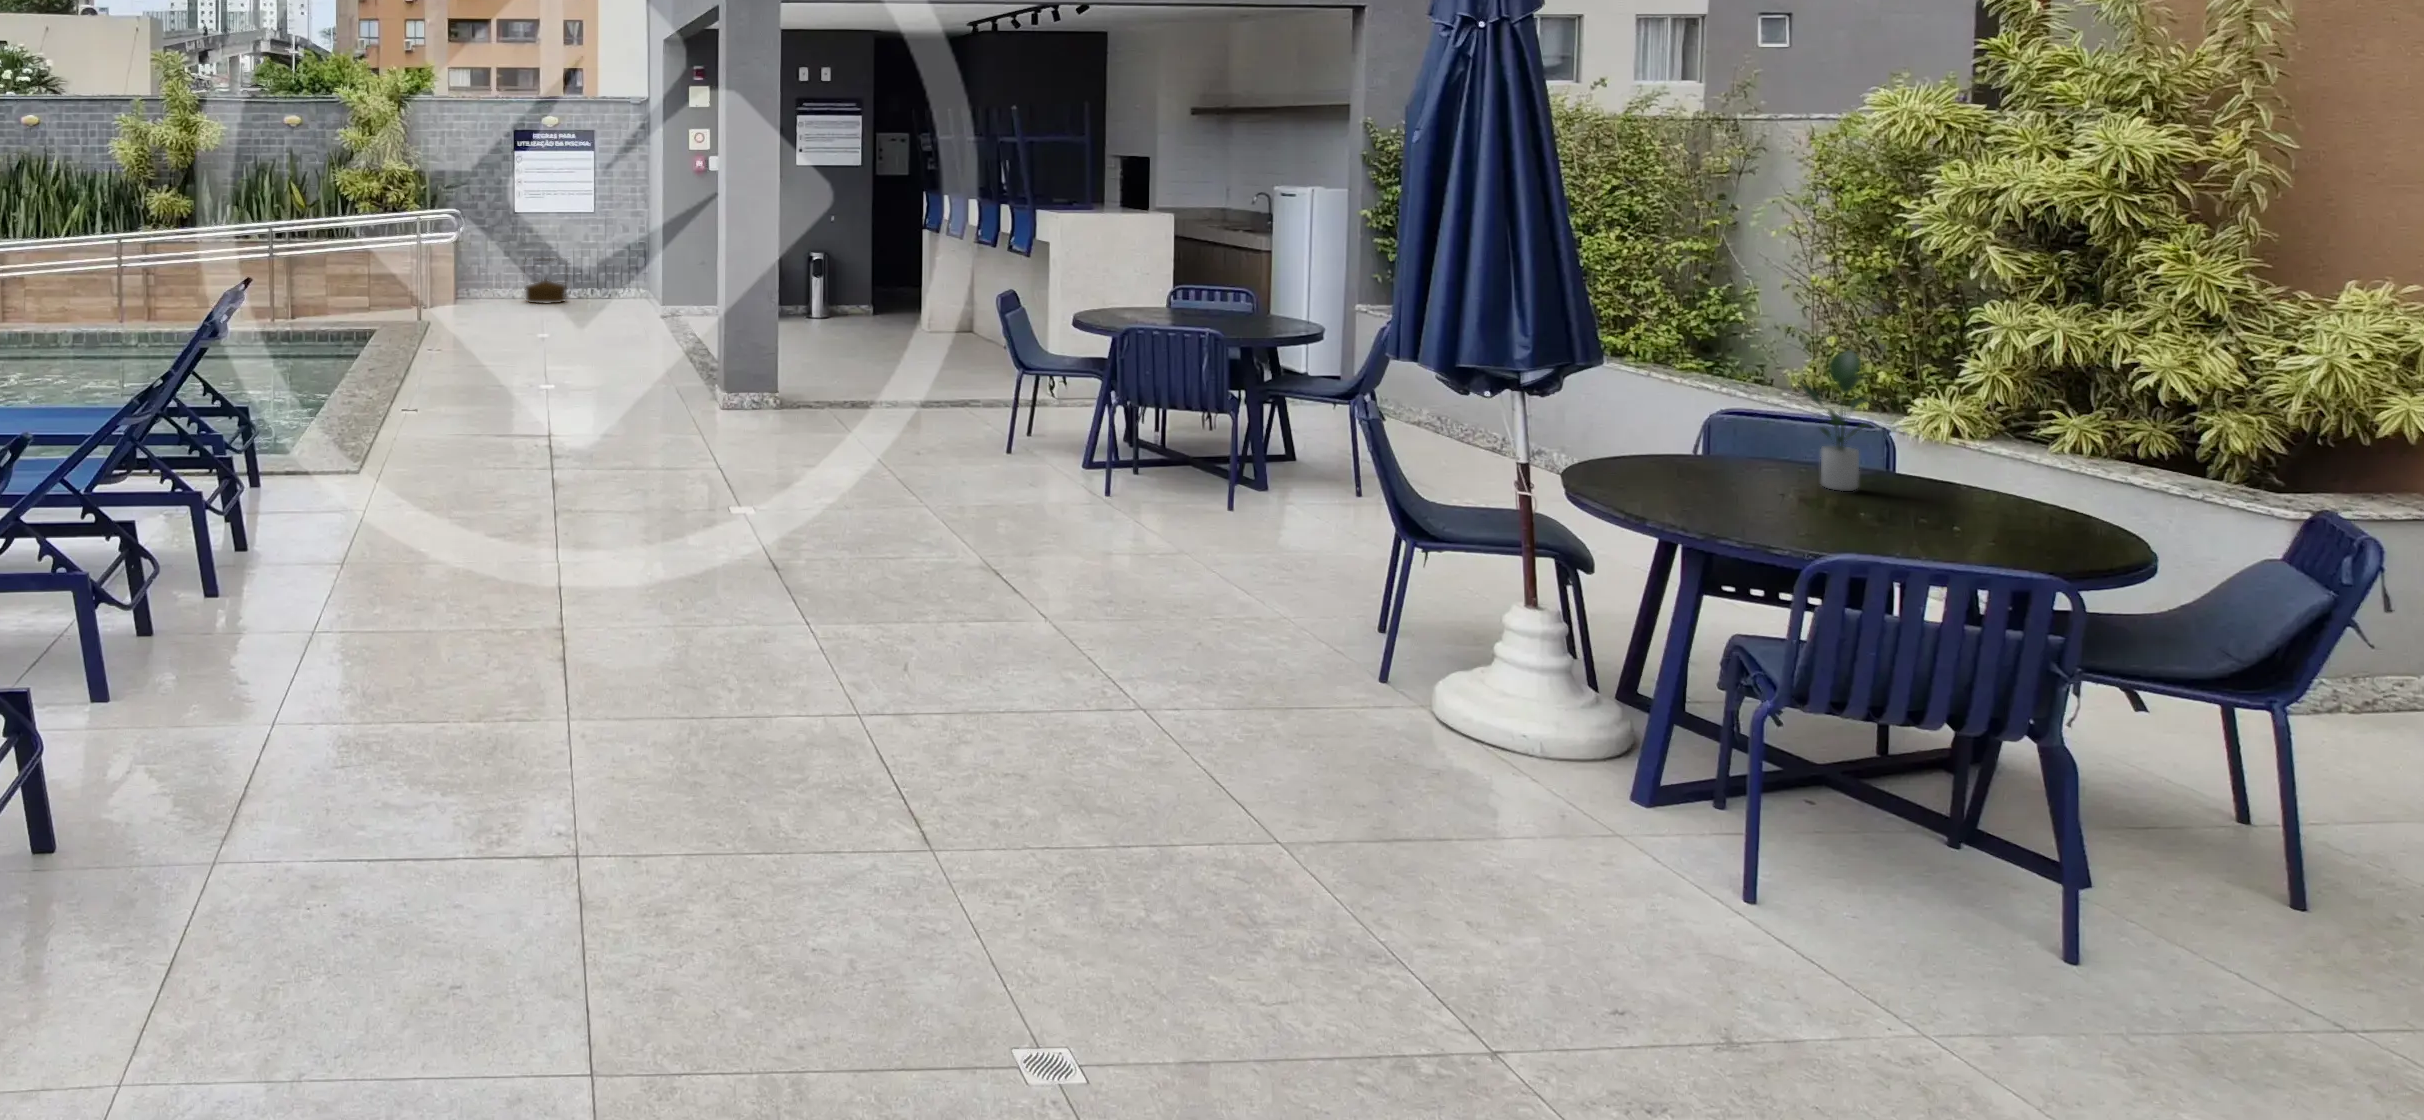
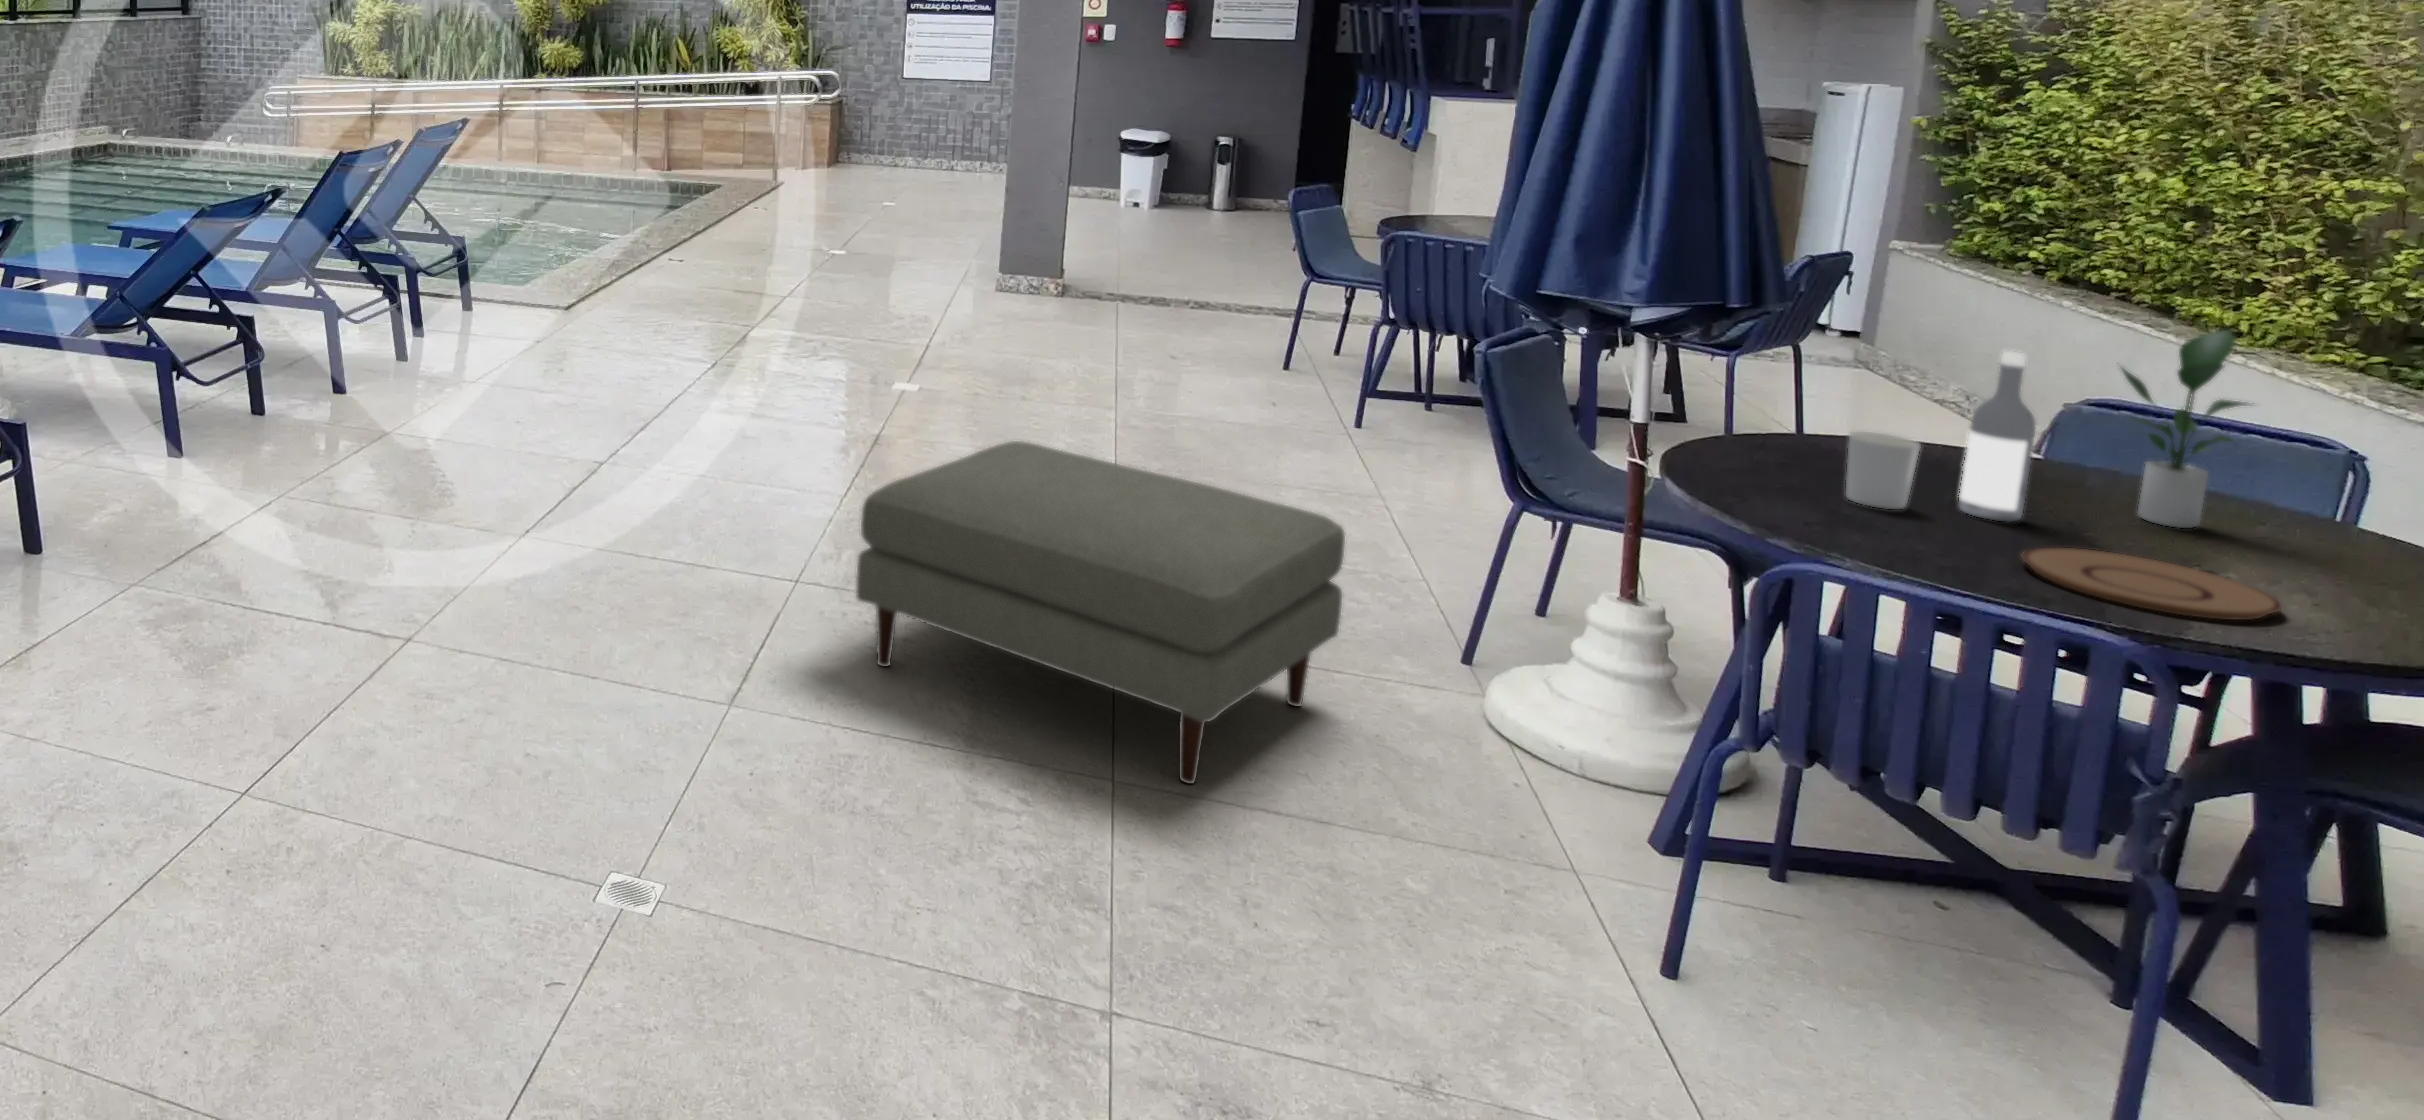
woven basket: present [523,259,566,304] -> none [901,124,950,172]
wine bottle: none [1742,378,1784,501] -> present [1959,351,2036,522]
candle holder: none [1677,447,1725,502] -> present [1846,432,1920,509]
plate: none [1828,513,1987,549] -> present [2022,548,2282,620]
ottoman: none [974,542,1338,819] -> present [856,441,1345,784]

